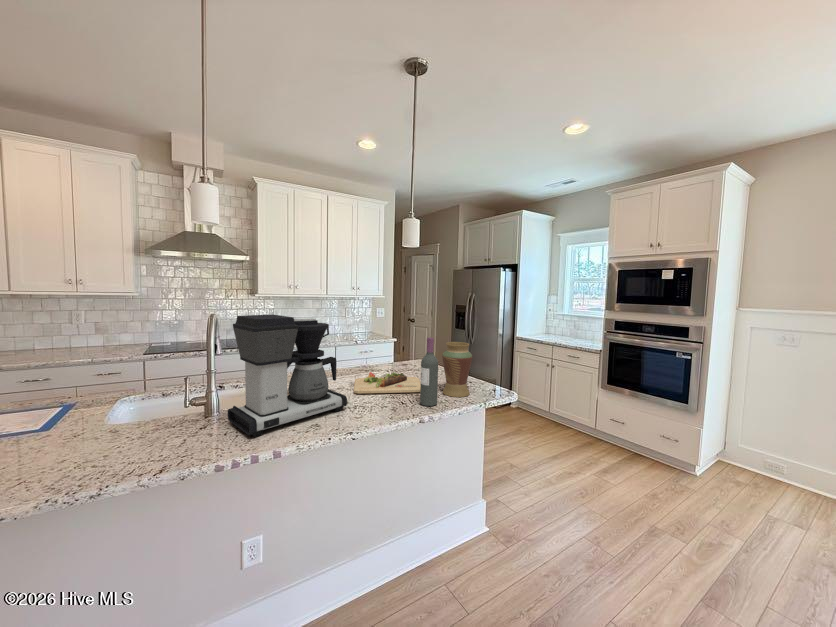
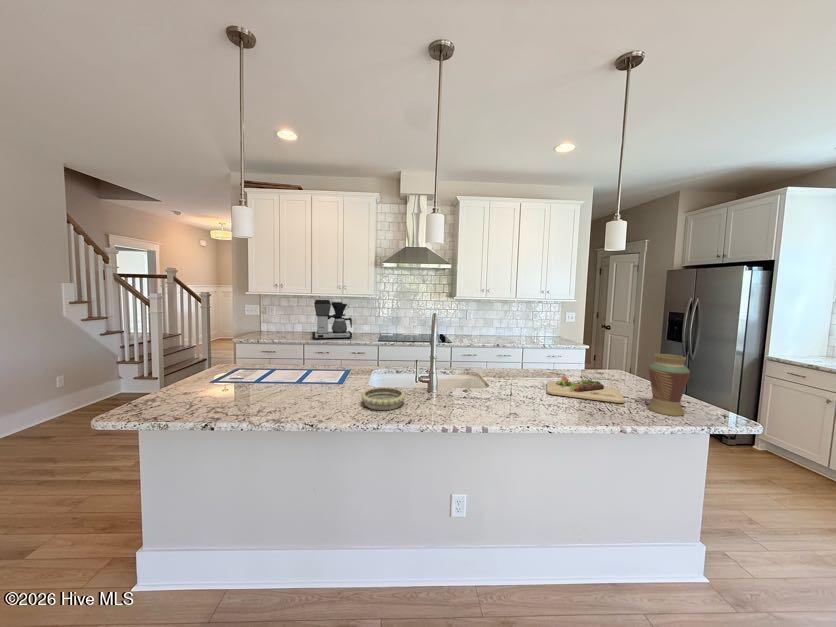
coffee maker: present [228,315,347,437] -> present [312,300,352,340]
wine bottle: present [420,338,438,406] -> none [619,347,643,418]
decorative bowl: none [71,422,160,463] -> present [361,388,406,410]

